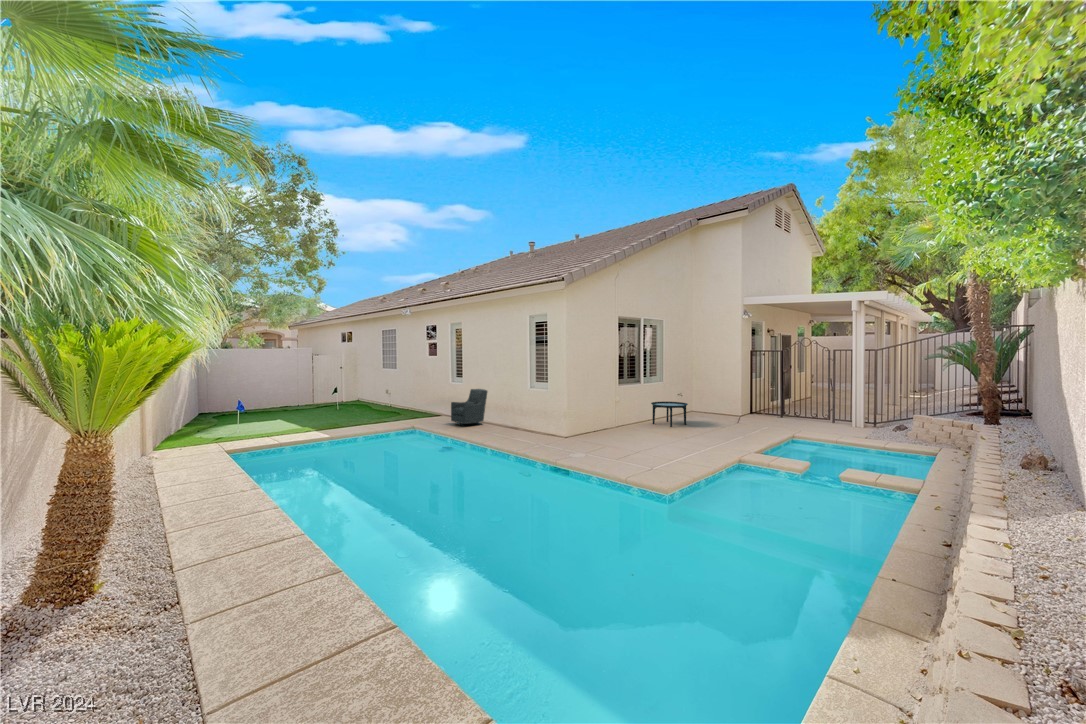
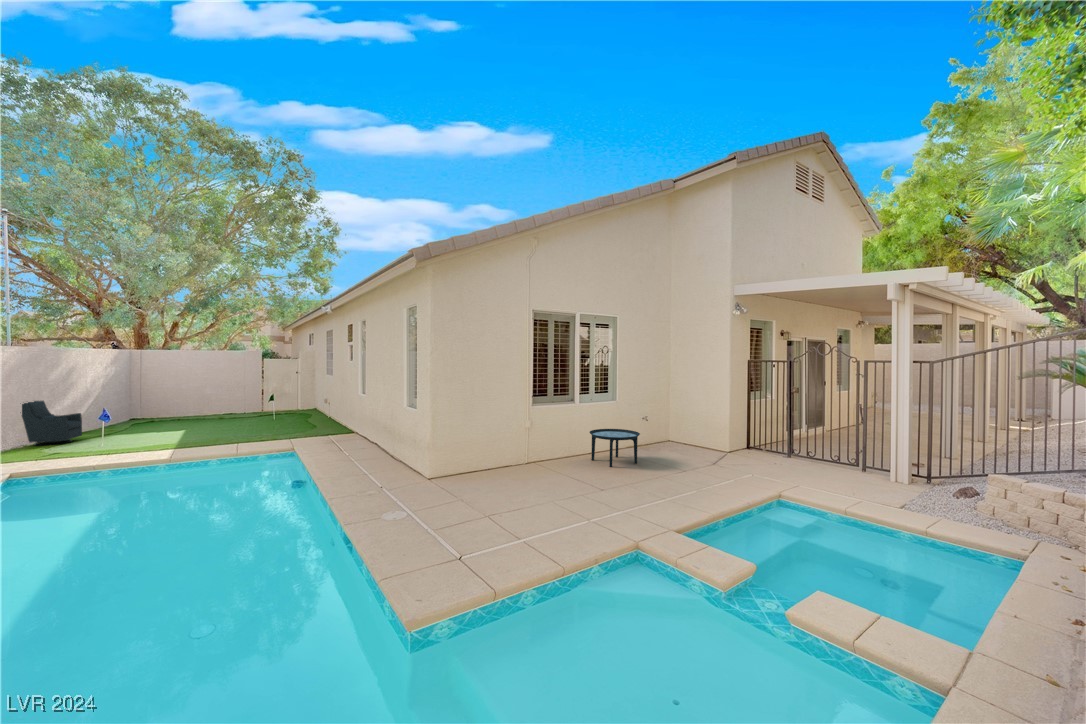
chair: present [451,389,487,426] -> present [22,401,82,445]

